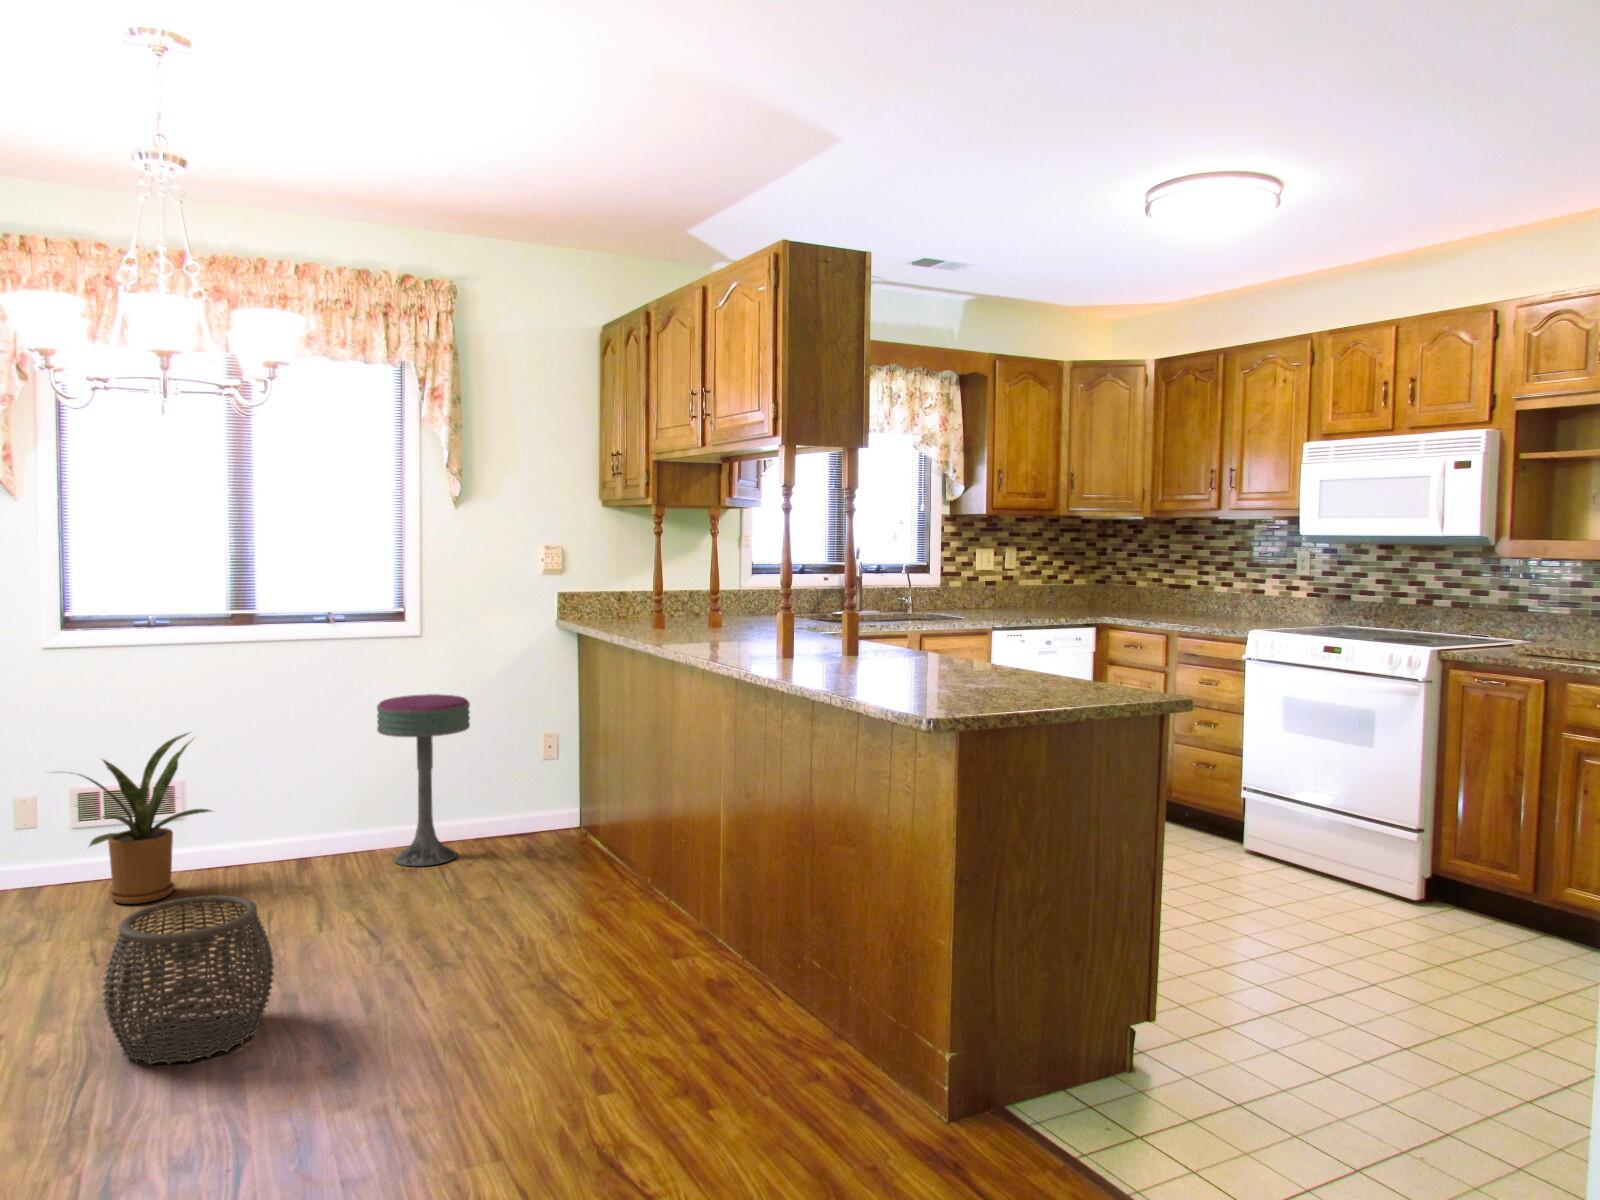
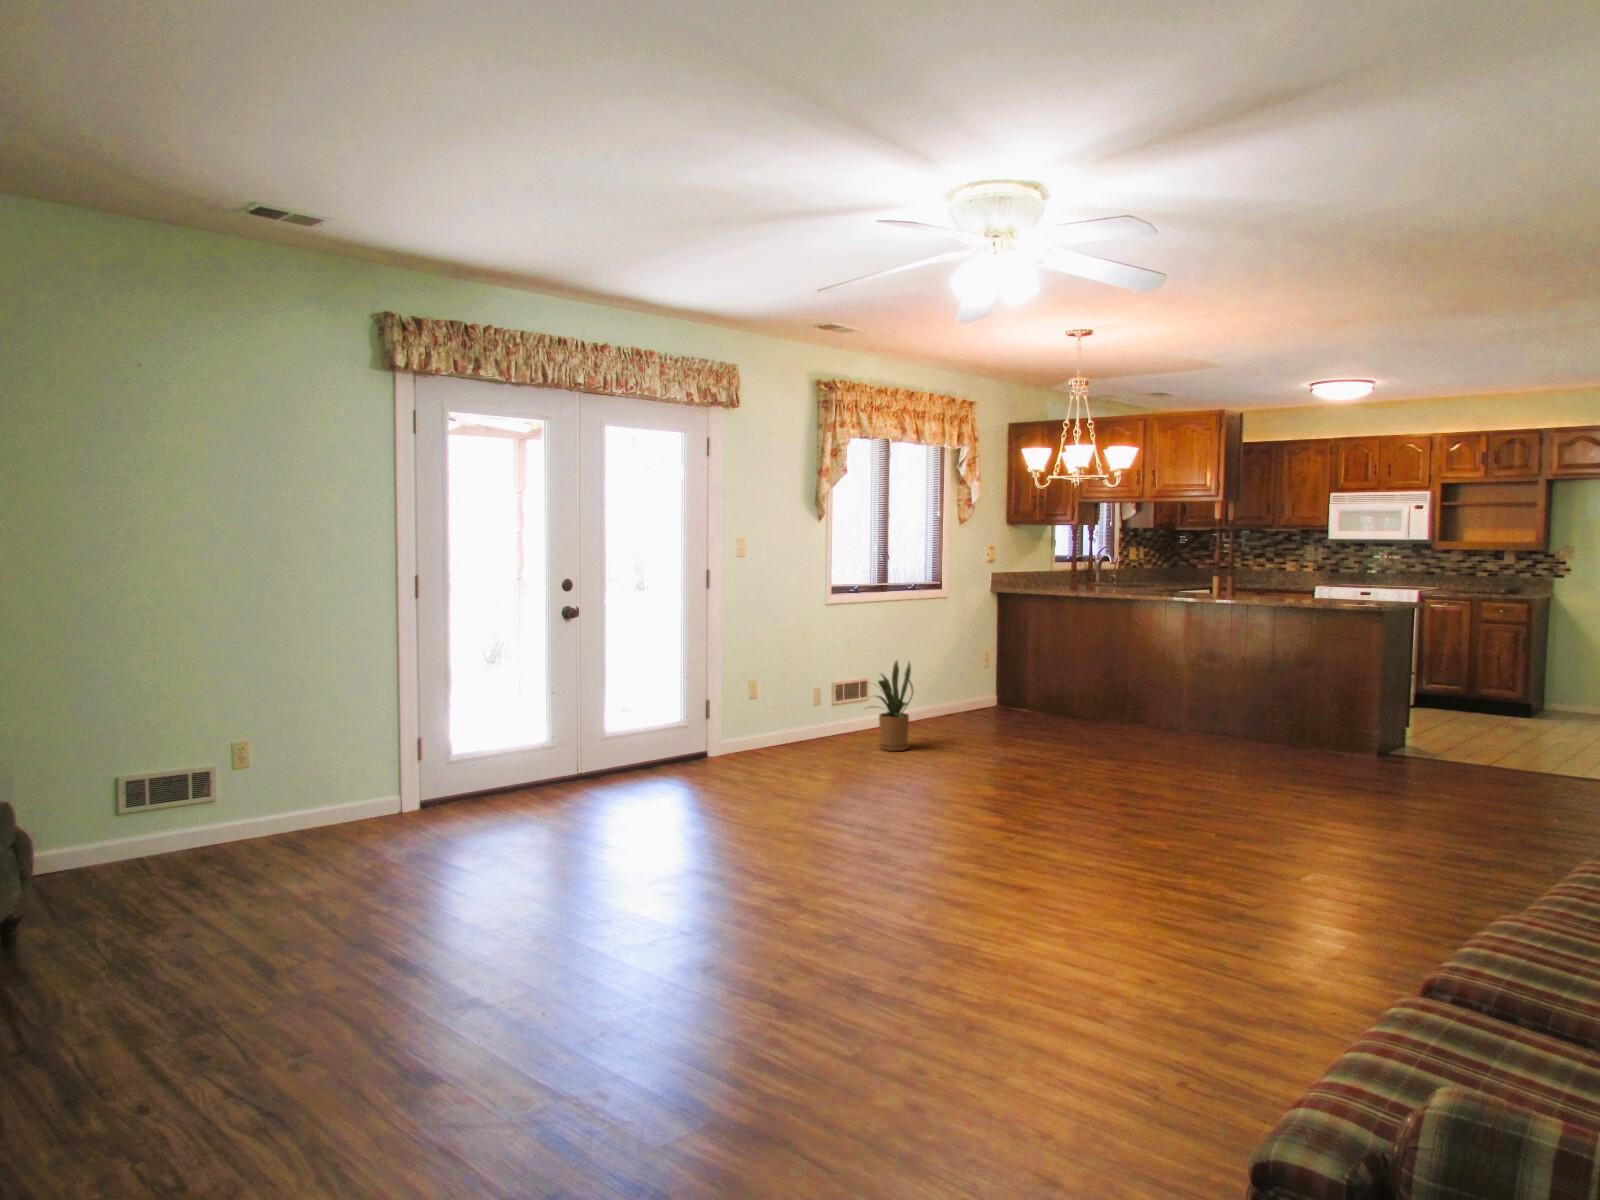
bar stool: present [377,694,470,866] -> none [948,637,997,730]
woven basket: present [102,895,274,1064] -> none [1058,717,1127,783]

